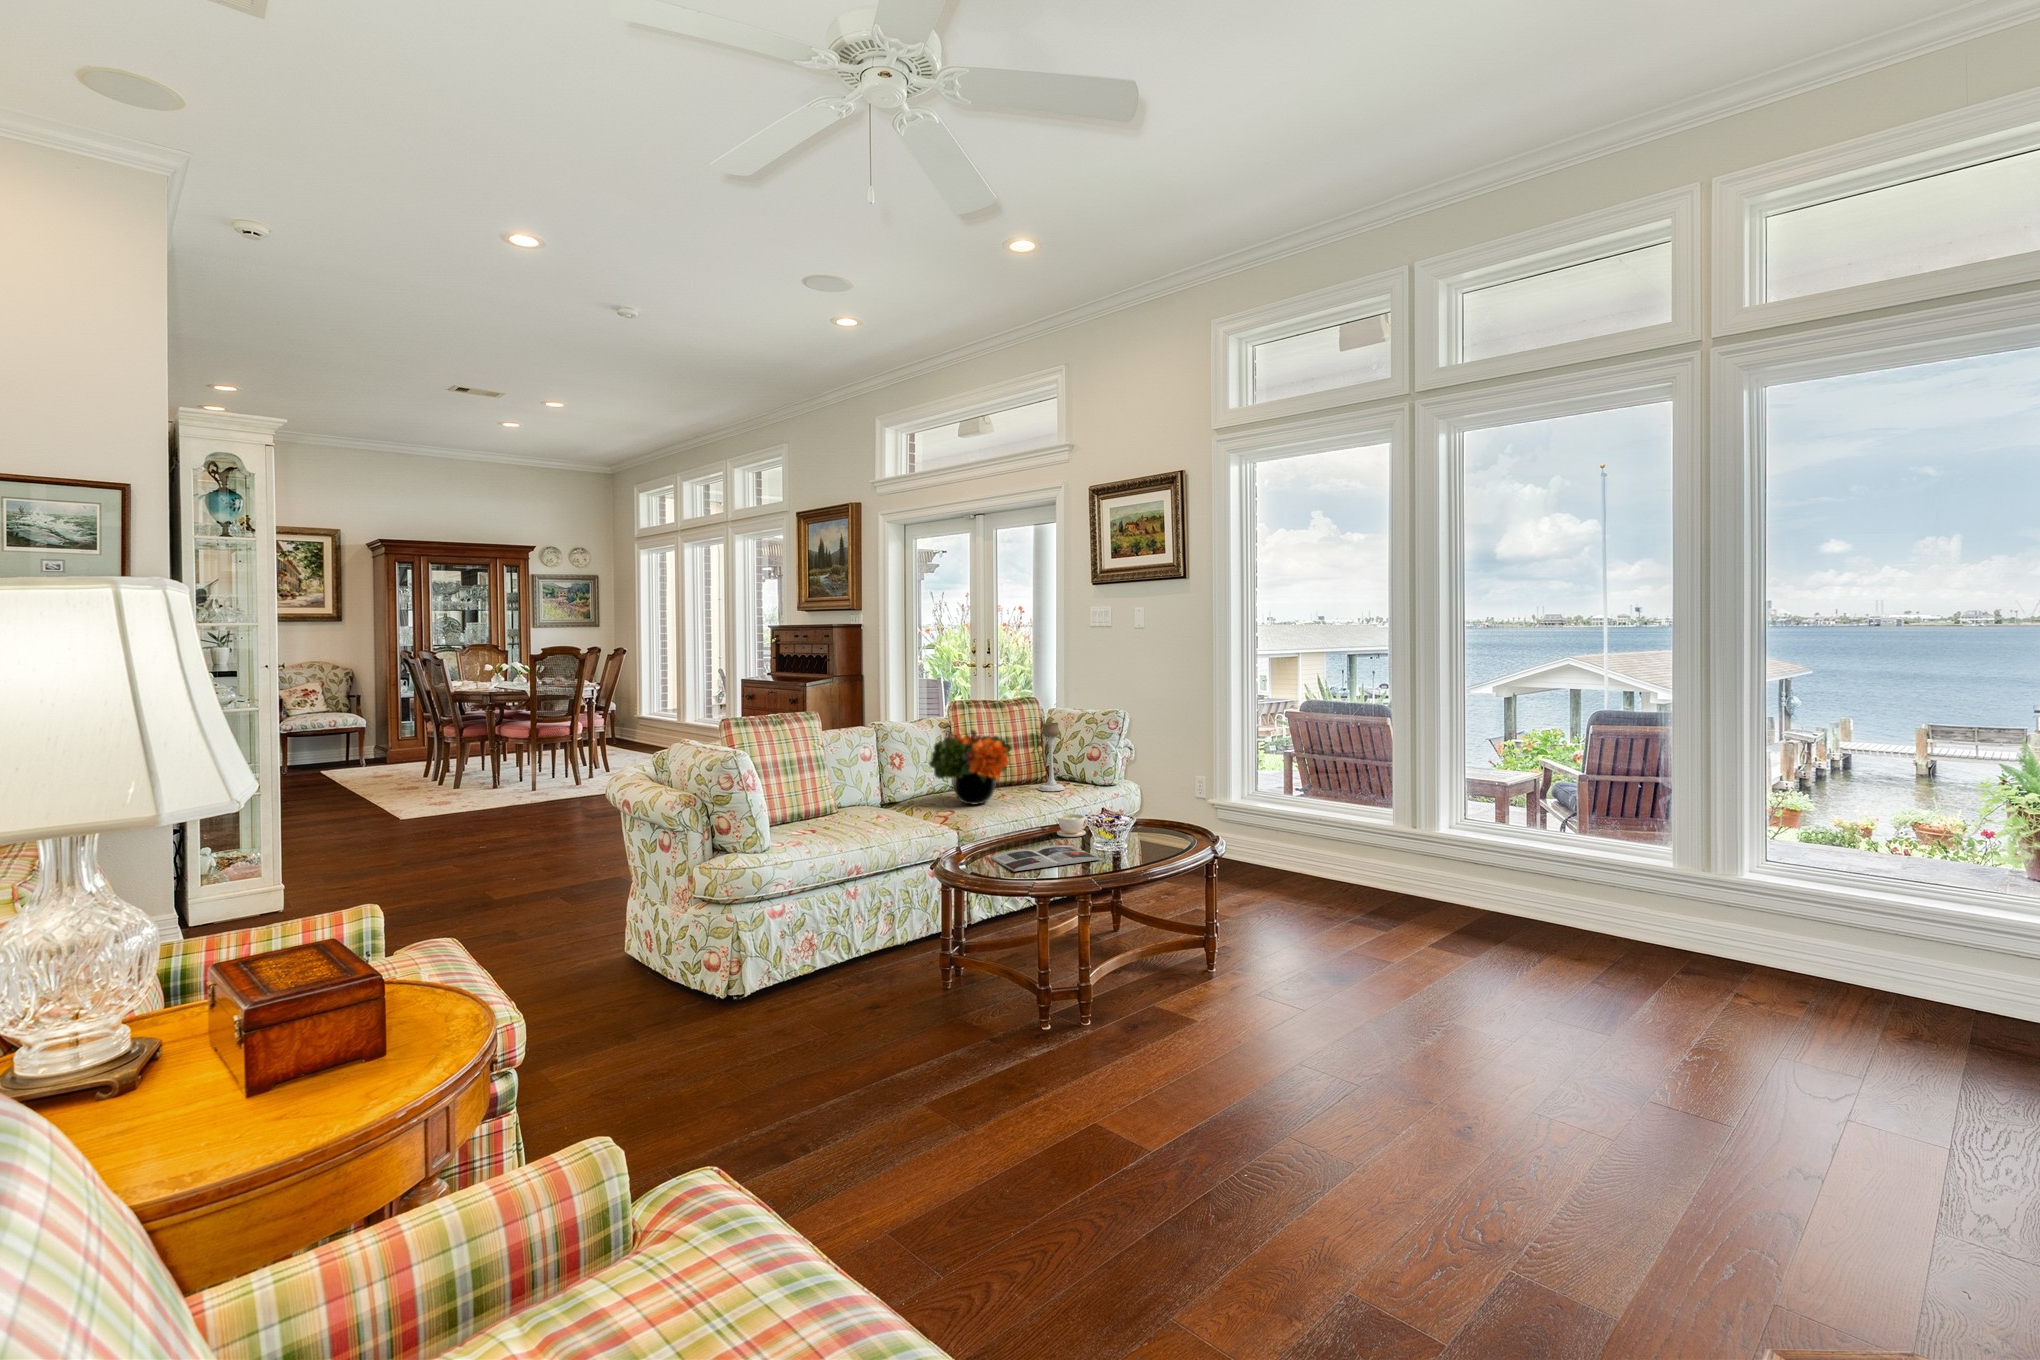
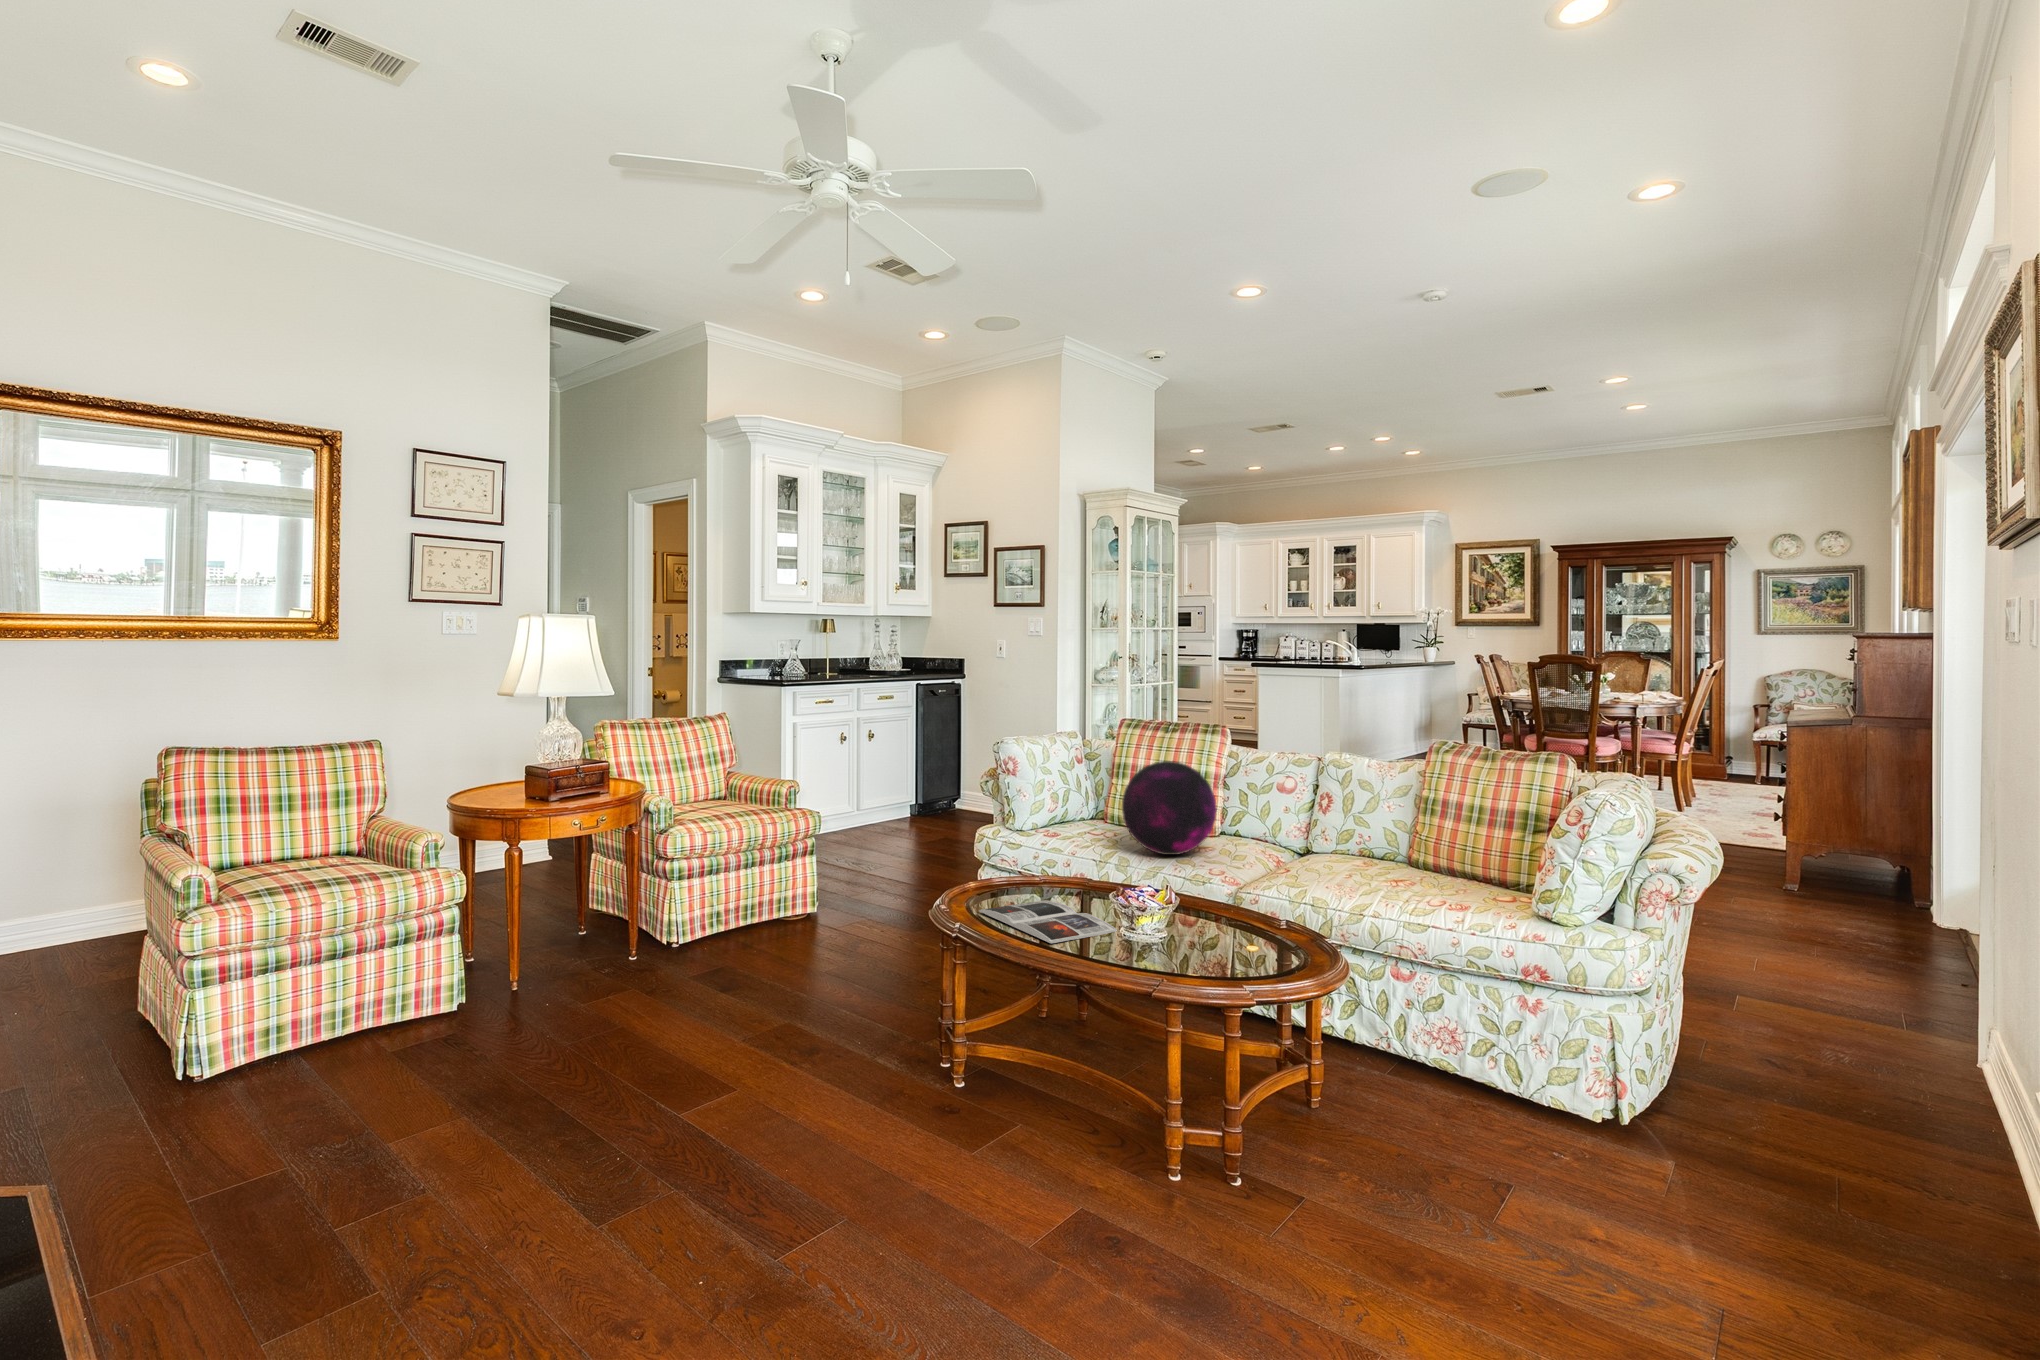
candle holder: present [1038,722,1065,791] -> none [1464,787,1517,911]
flower arrangement: present [929,730,1011,805] -> none [1273,770,1389,881]
decorative orb: none [832,746,909,824] -> present [1122,761,1217,855]
coffee cup: present [1057,814,1088,837] -> none [1165,895,1210,932]

